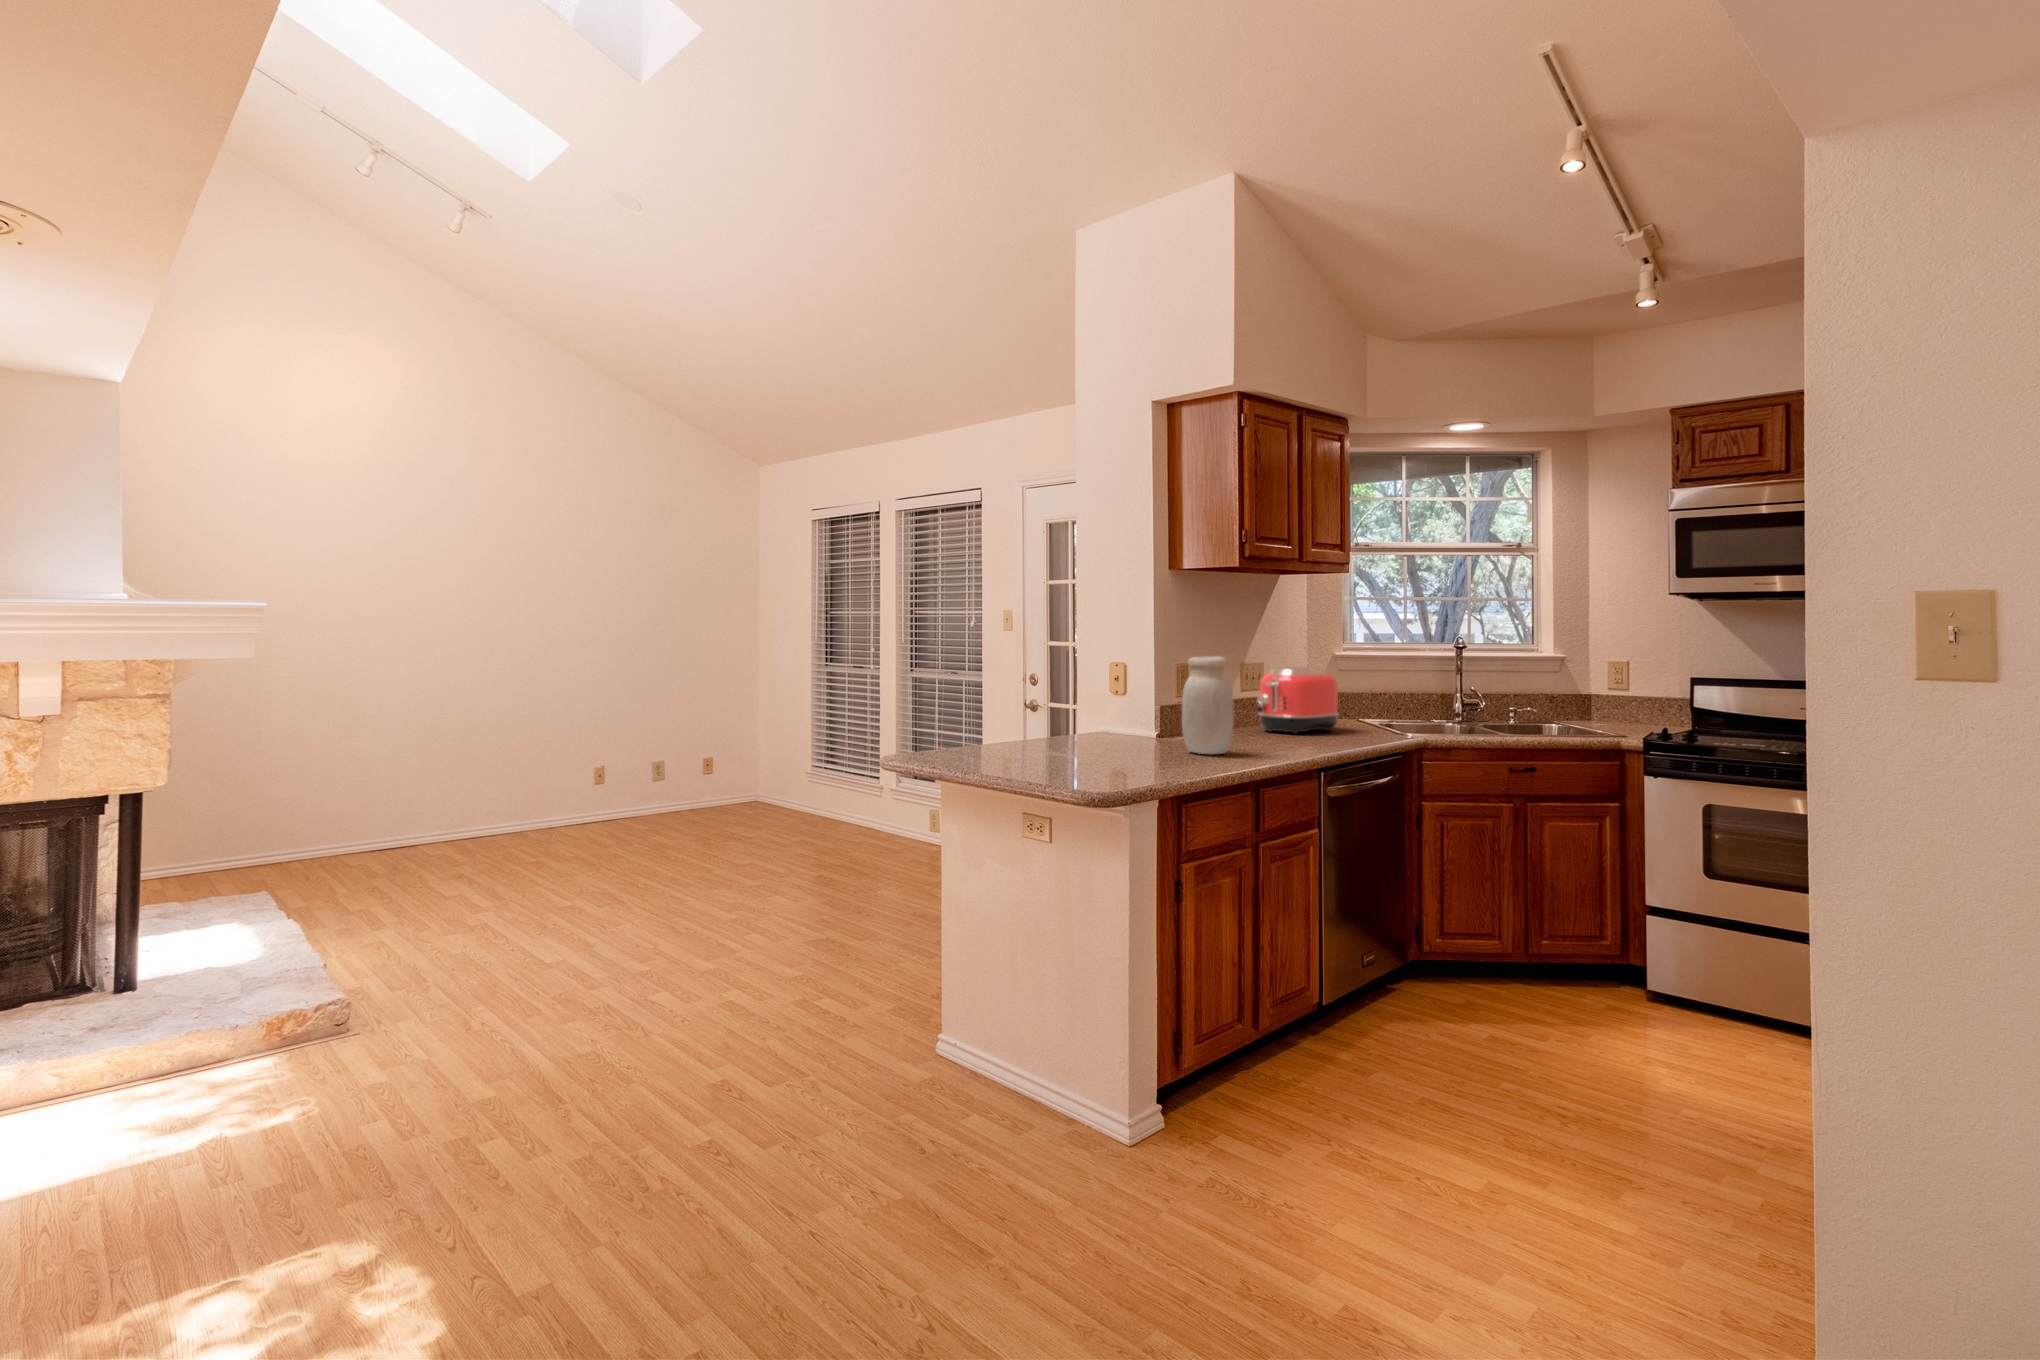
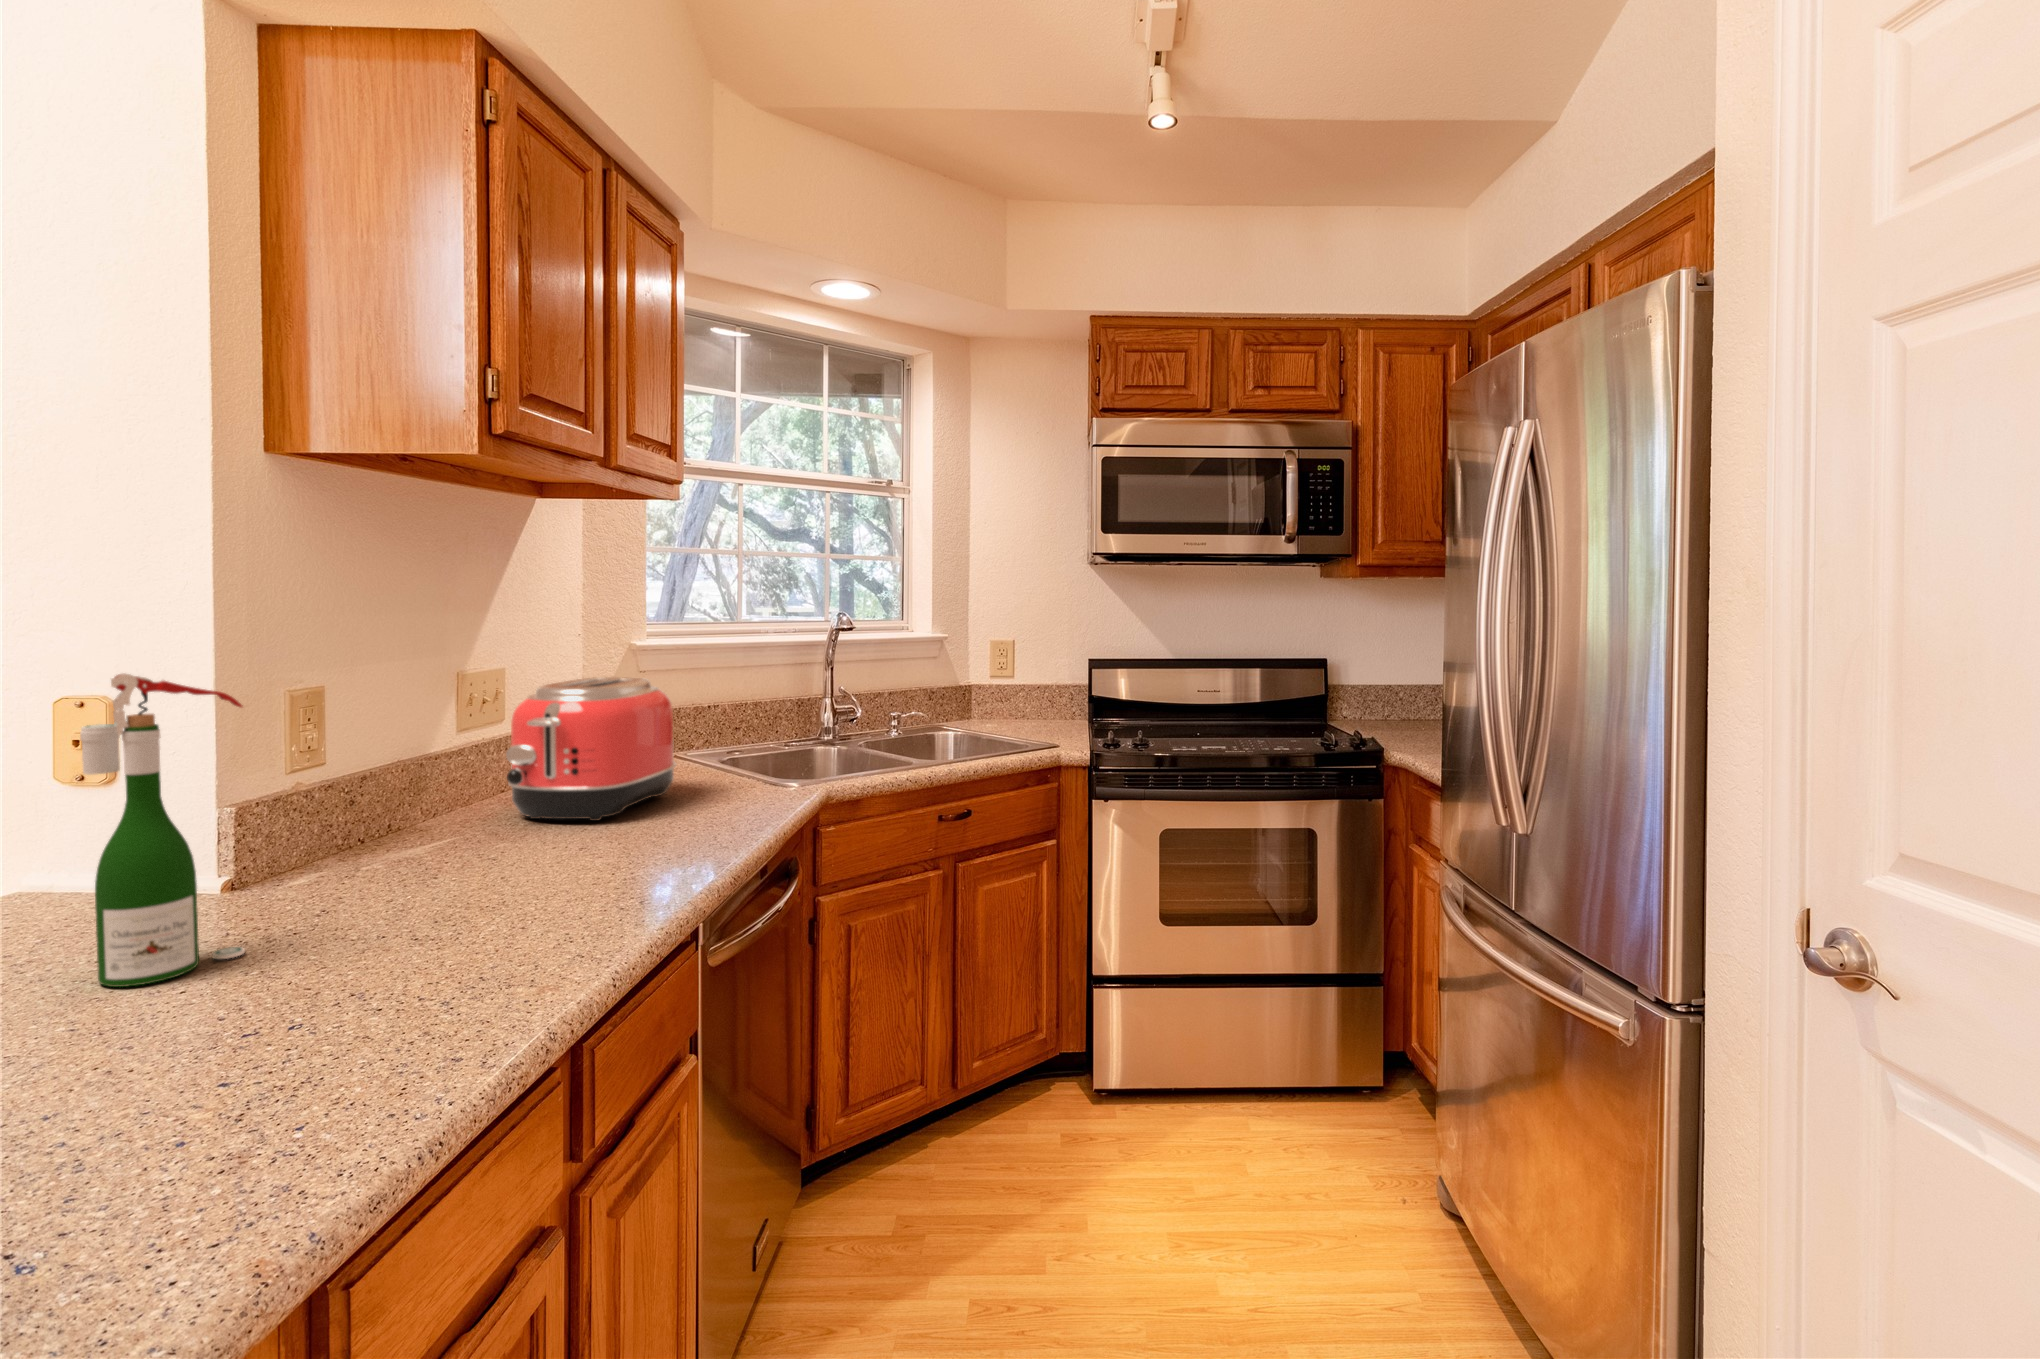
wine bottle: none [1125,647,1165,747] -> present [80,673,245,987]
jar: present [1182,656,1234,754] -> none [309,697,484,988]

